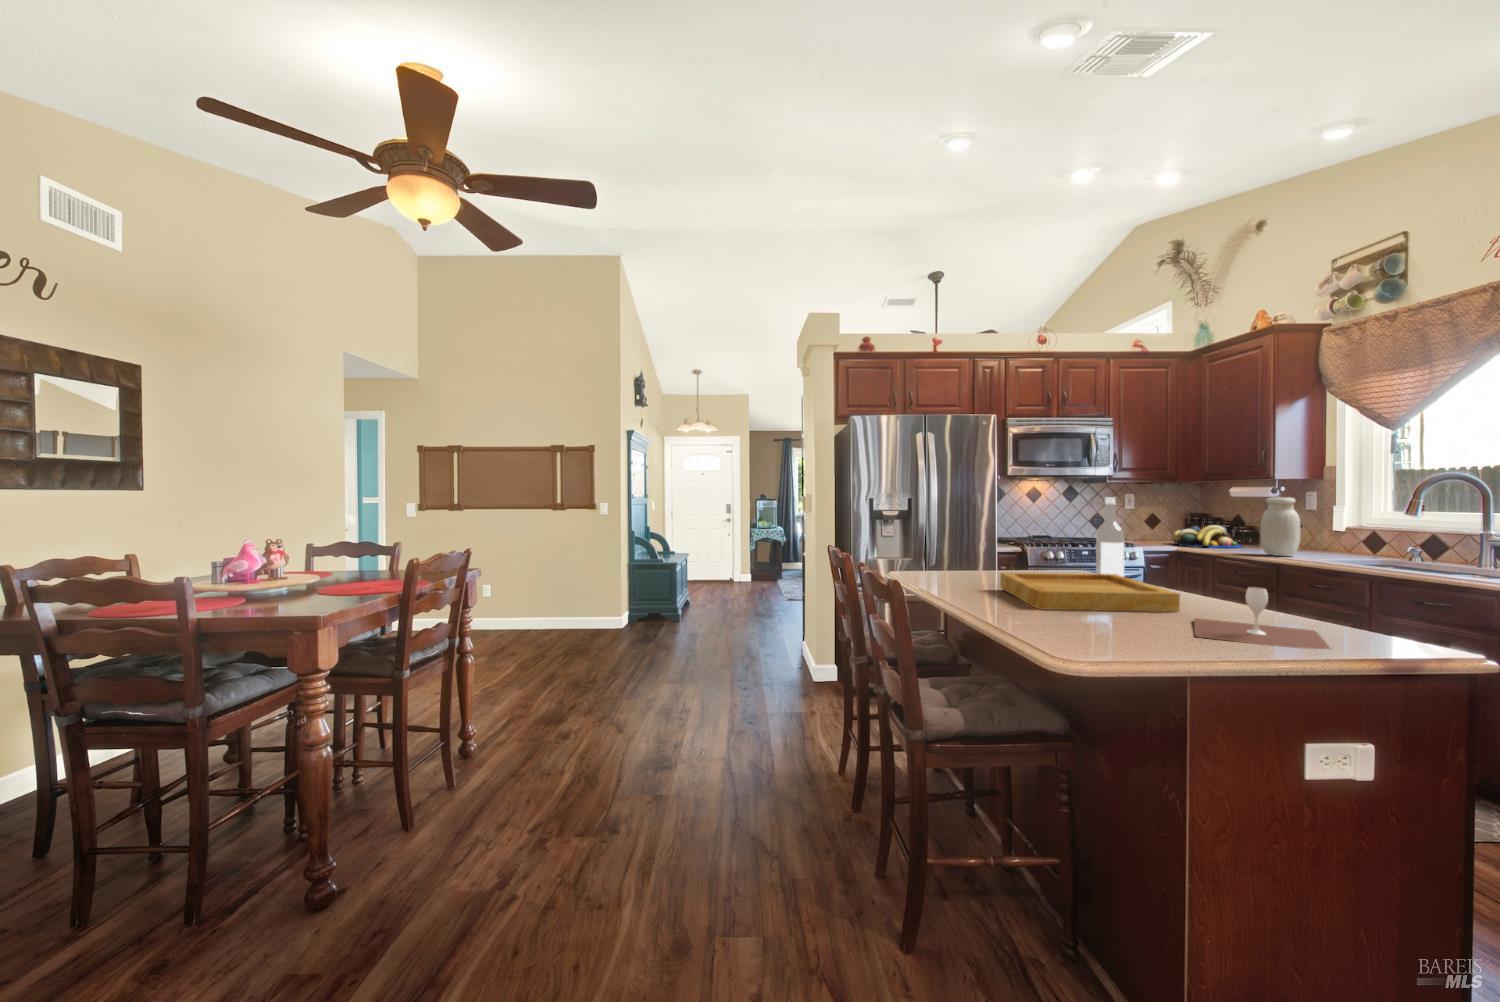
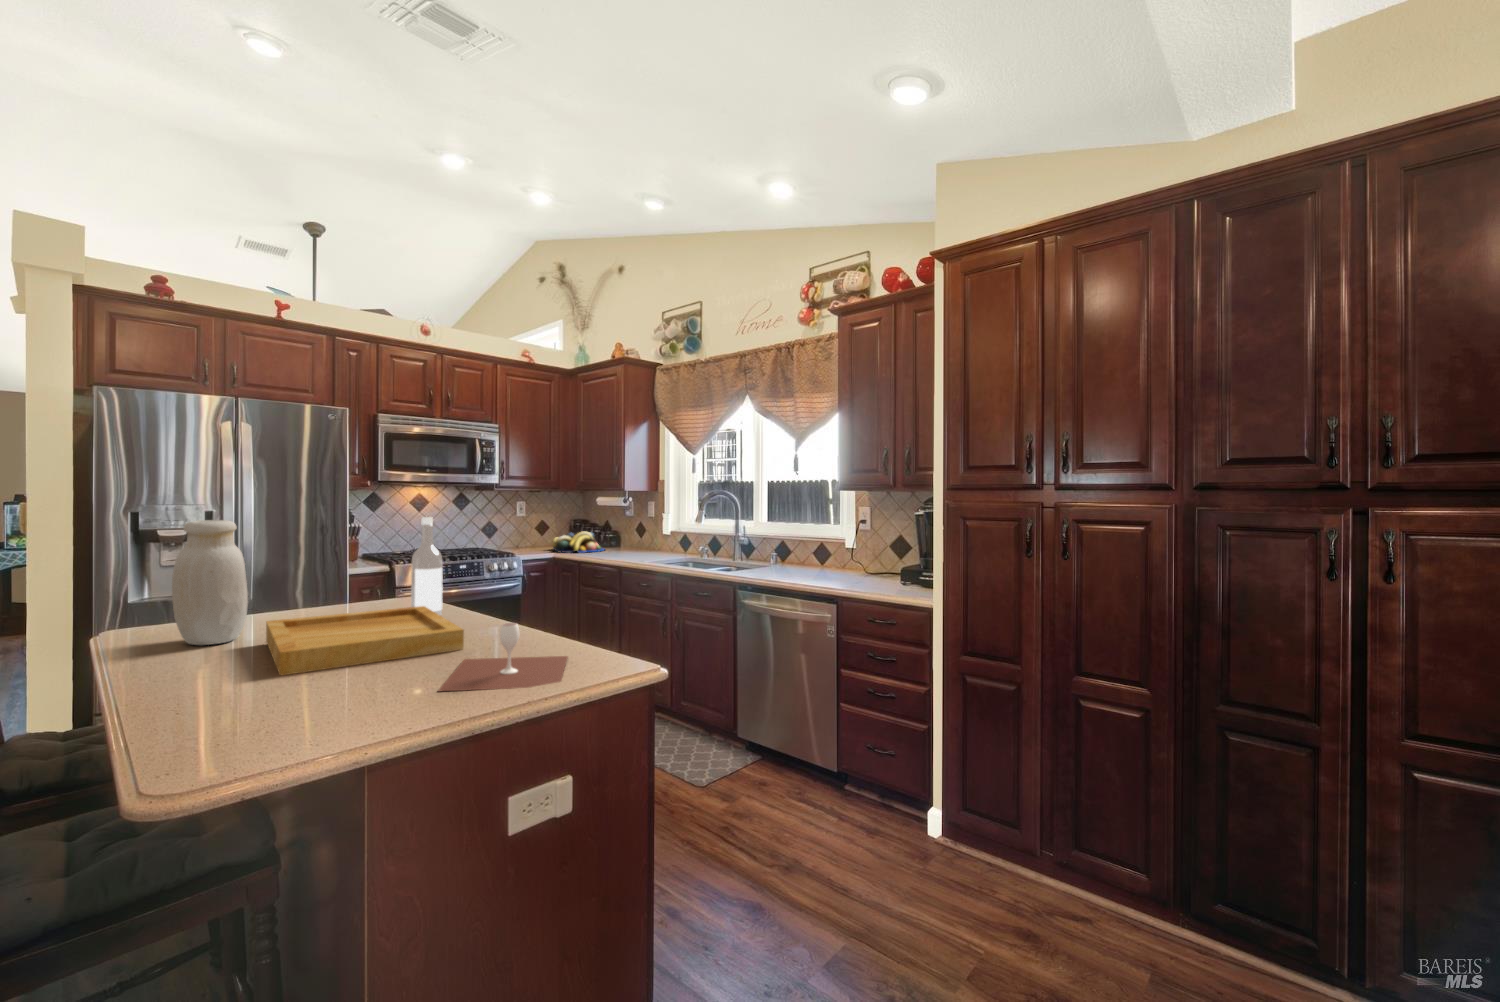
jar: present [1261,497,1301,556] -> present [172,520,248,645]

